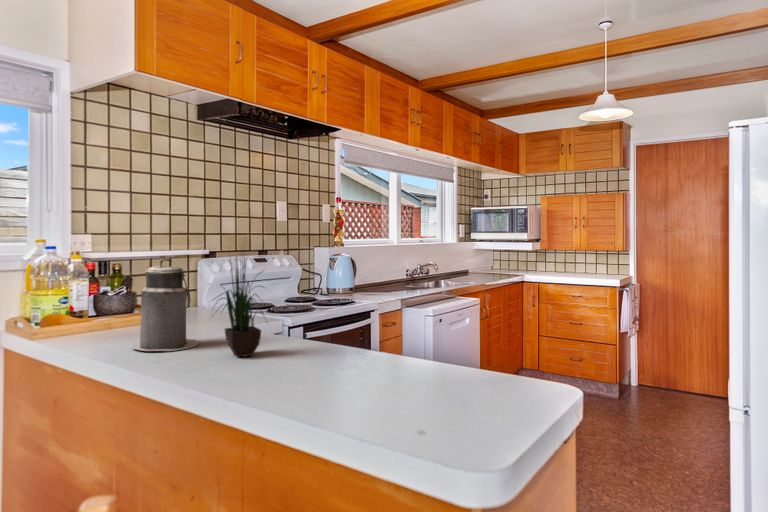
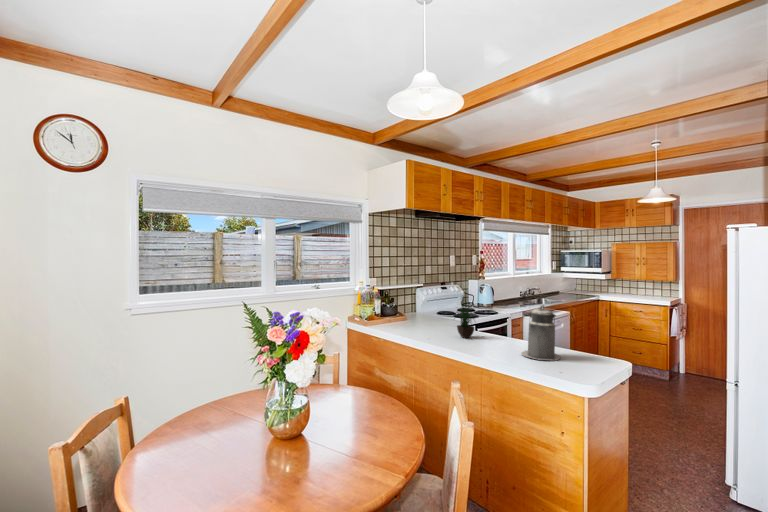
canister: present [132,259,199,351] -> present [521,306,560,361]

